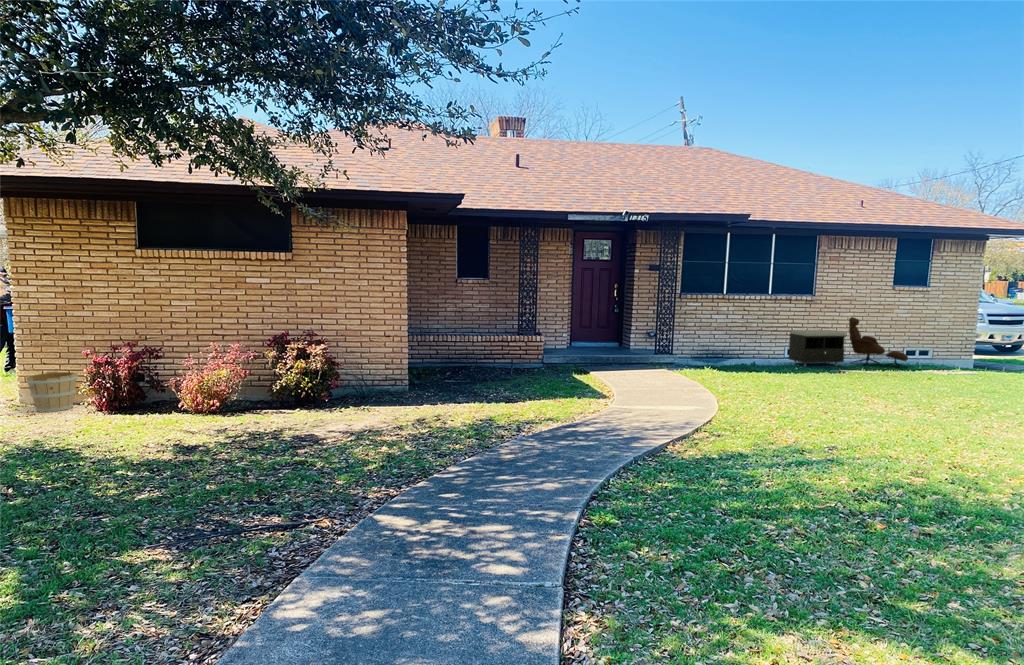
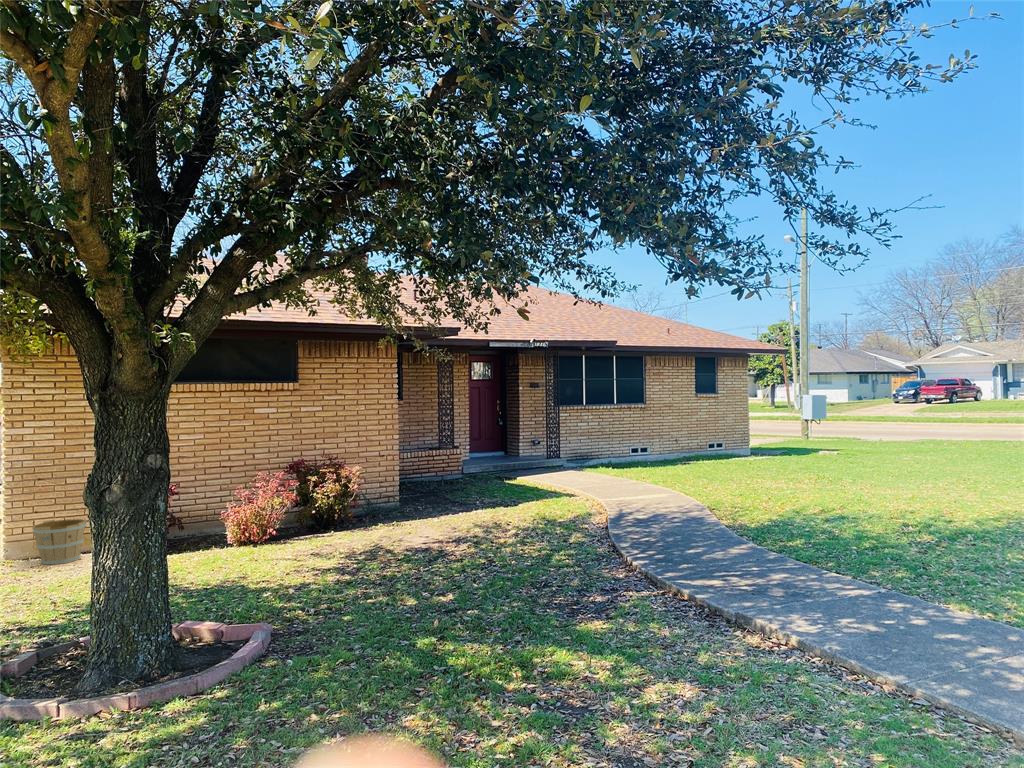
lounge chair: present [849,317,908,368] -> none [684,418,726,455]
storage bench: present [788,330,846,366] -> none [646,429,686,459]

